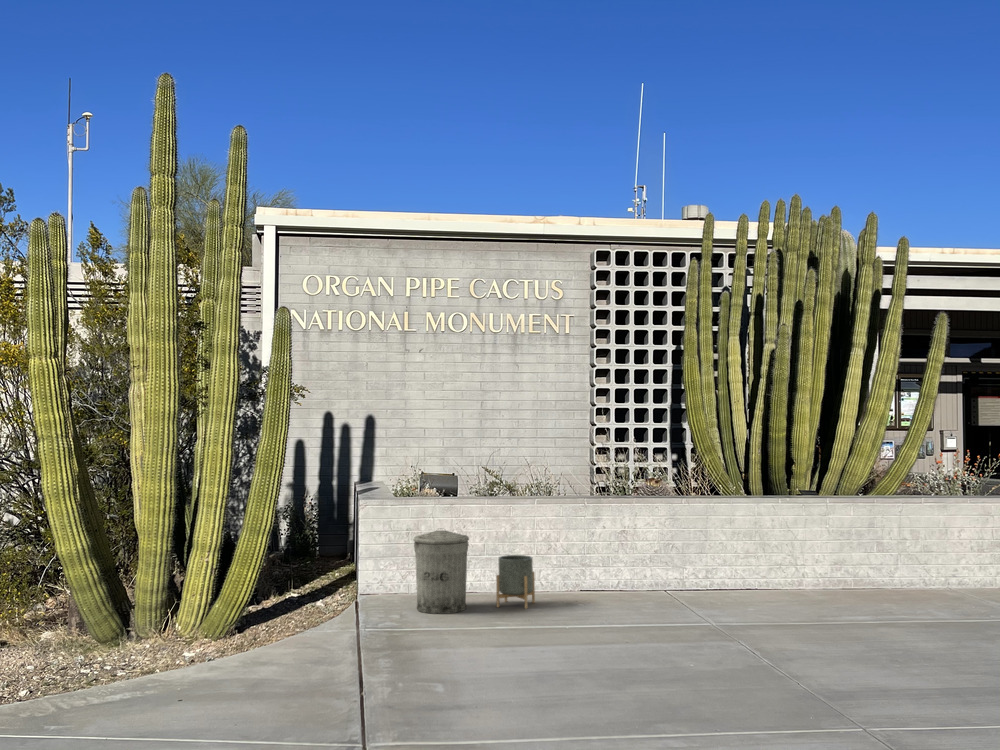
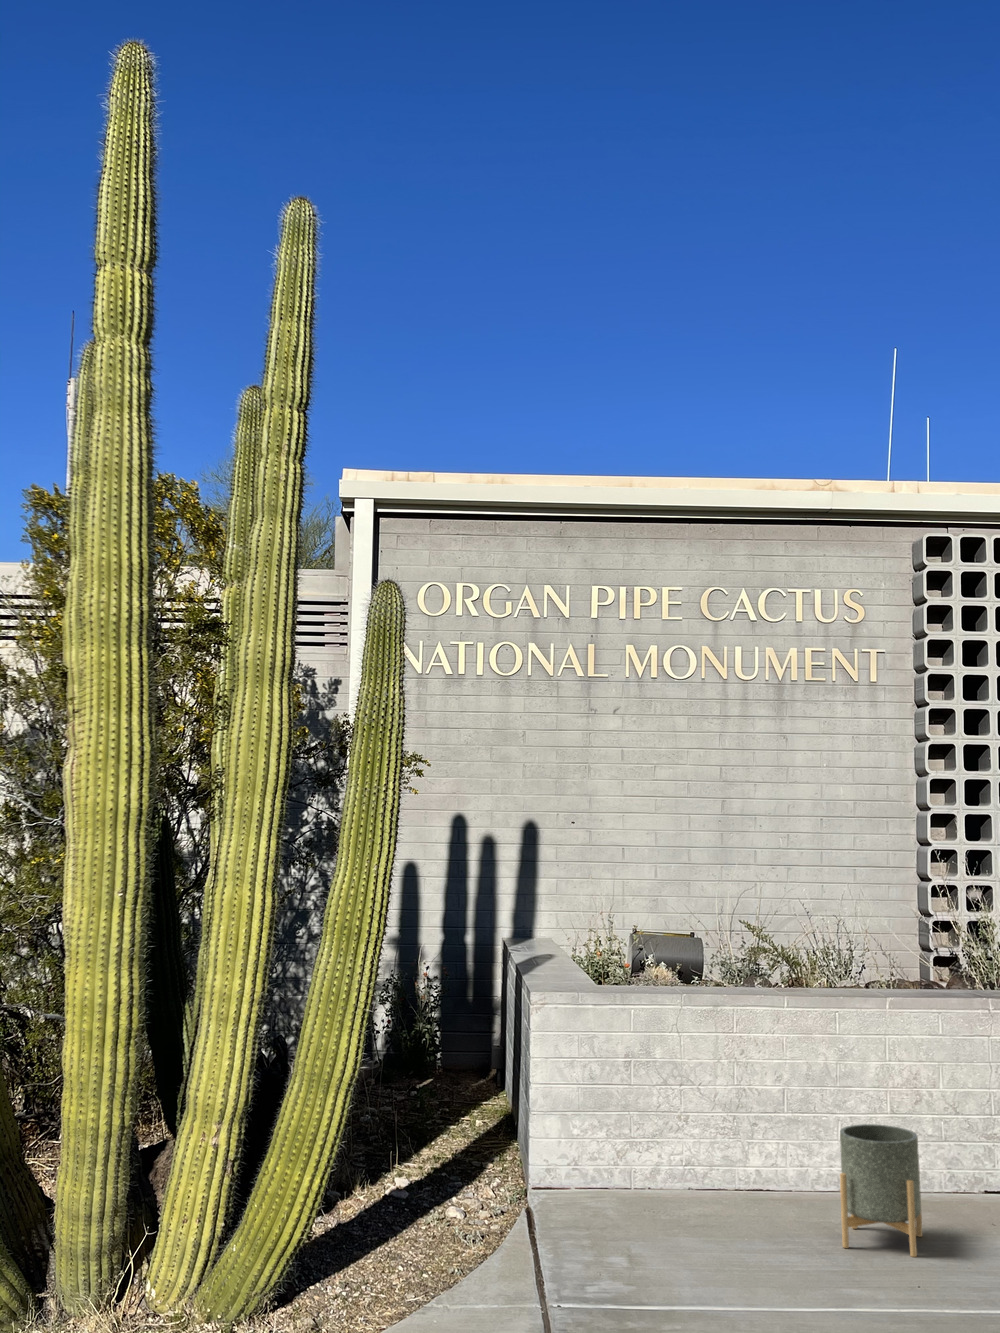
trash can: present [413,528,469,614] -> none [655,1065,778,1265]

